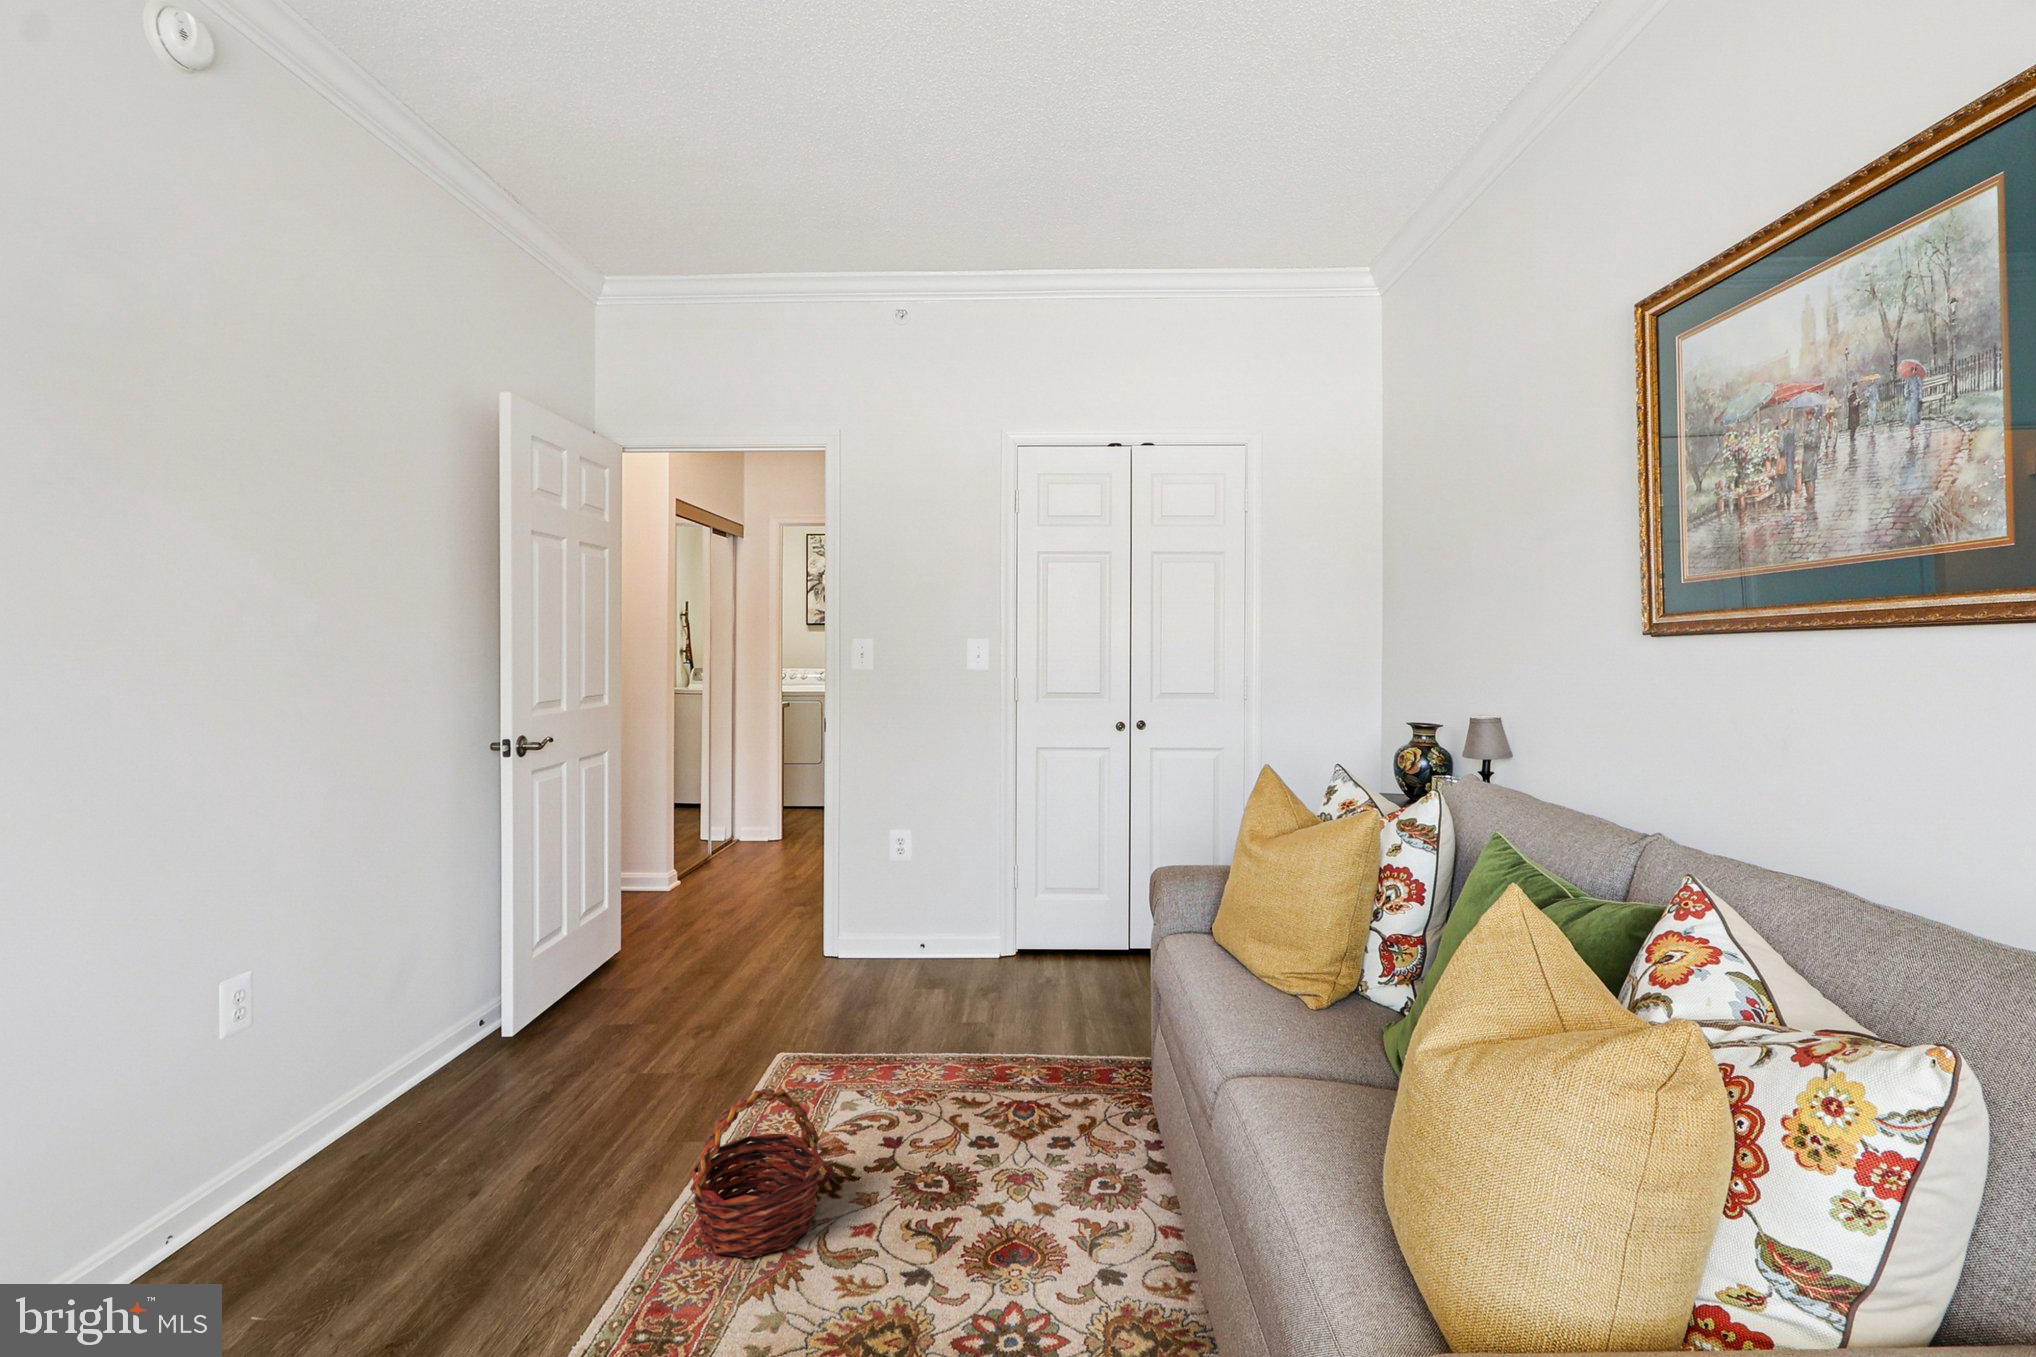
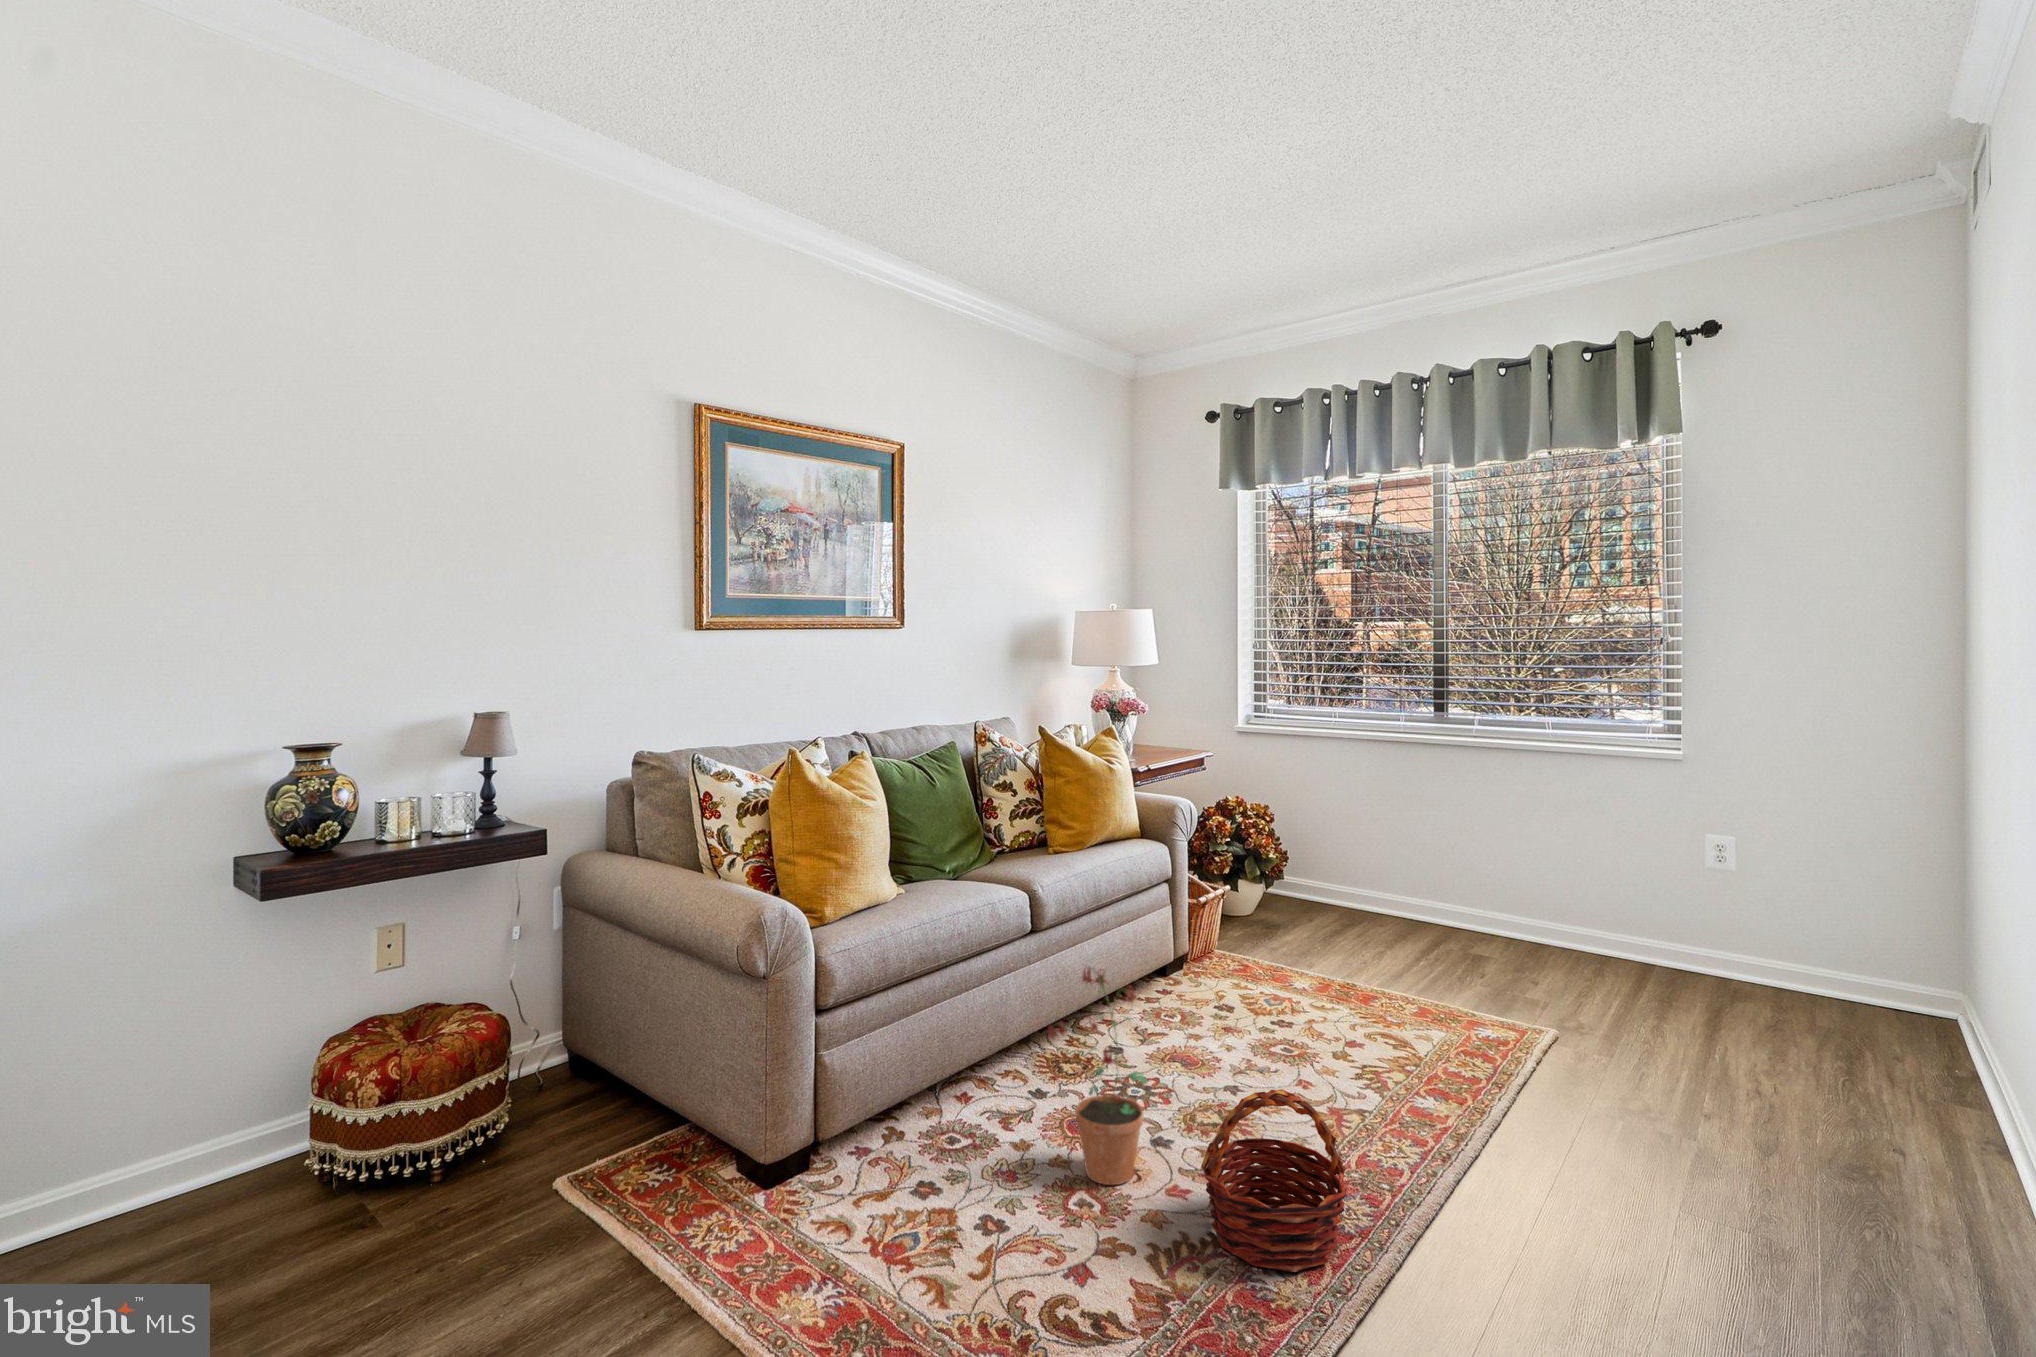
potted plant: none [889,1021,998,1234] -> present [1048,967,1148,1185]

